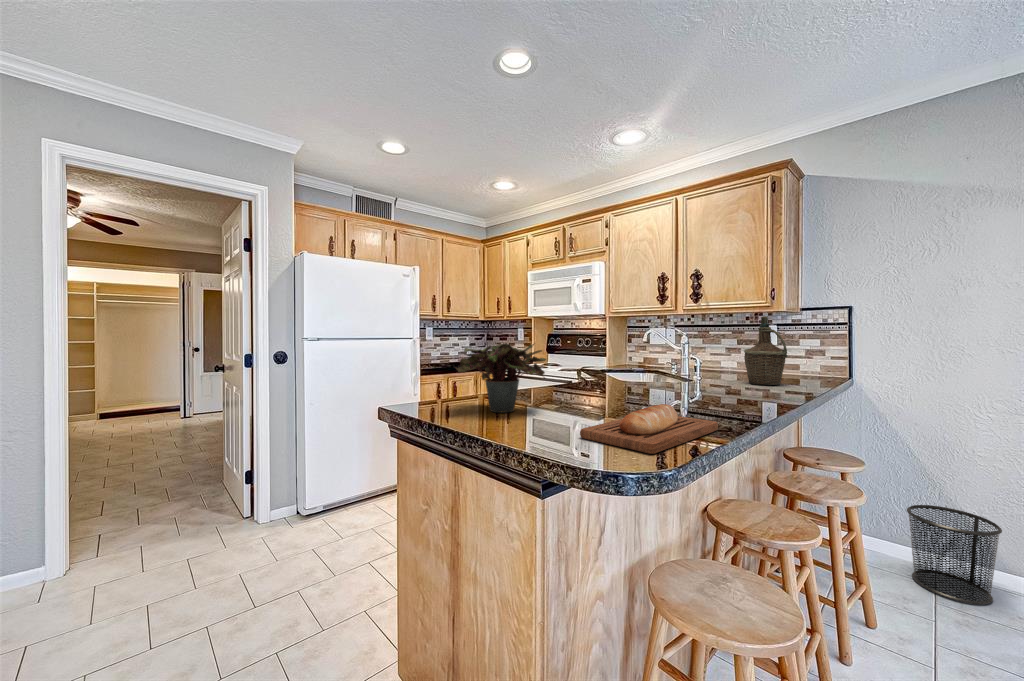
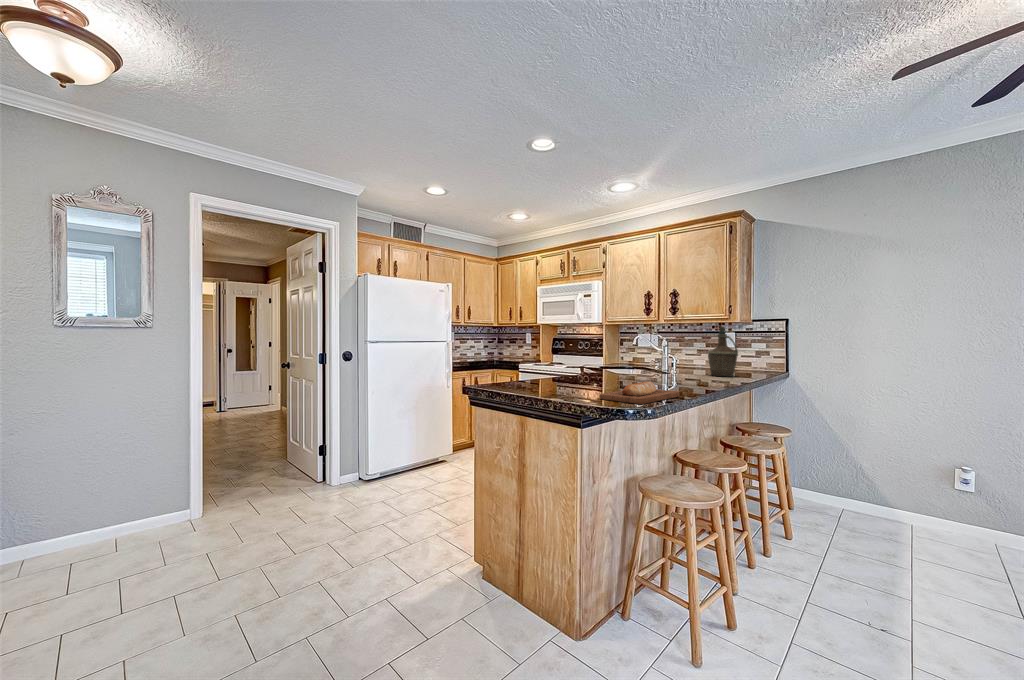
potted plant: present [456,343,546,412] -> none [515,345,573,389]
waste bin: present [907,505,1002,605] -> none [821,463,881,528]

